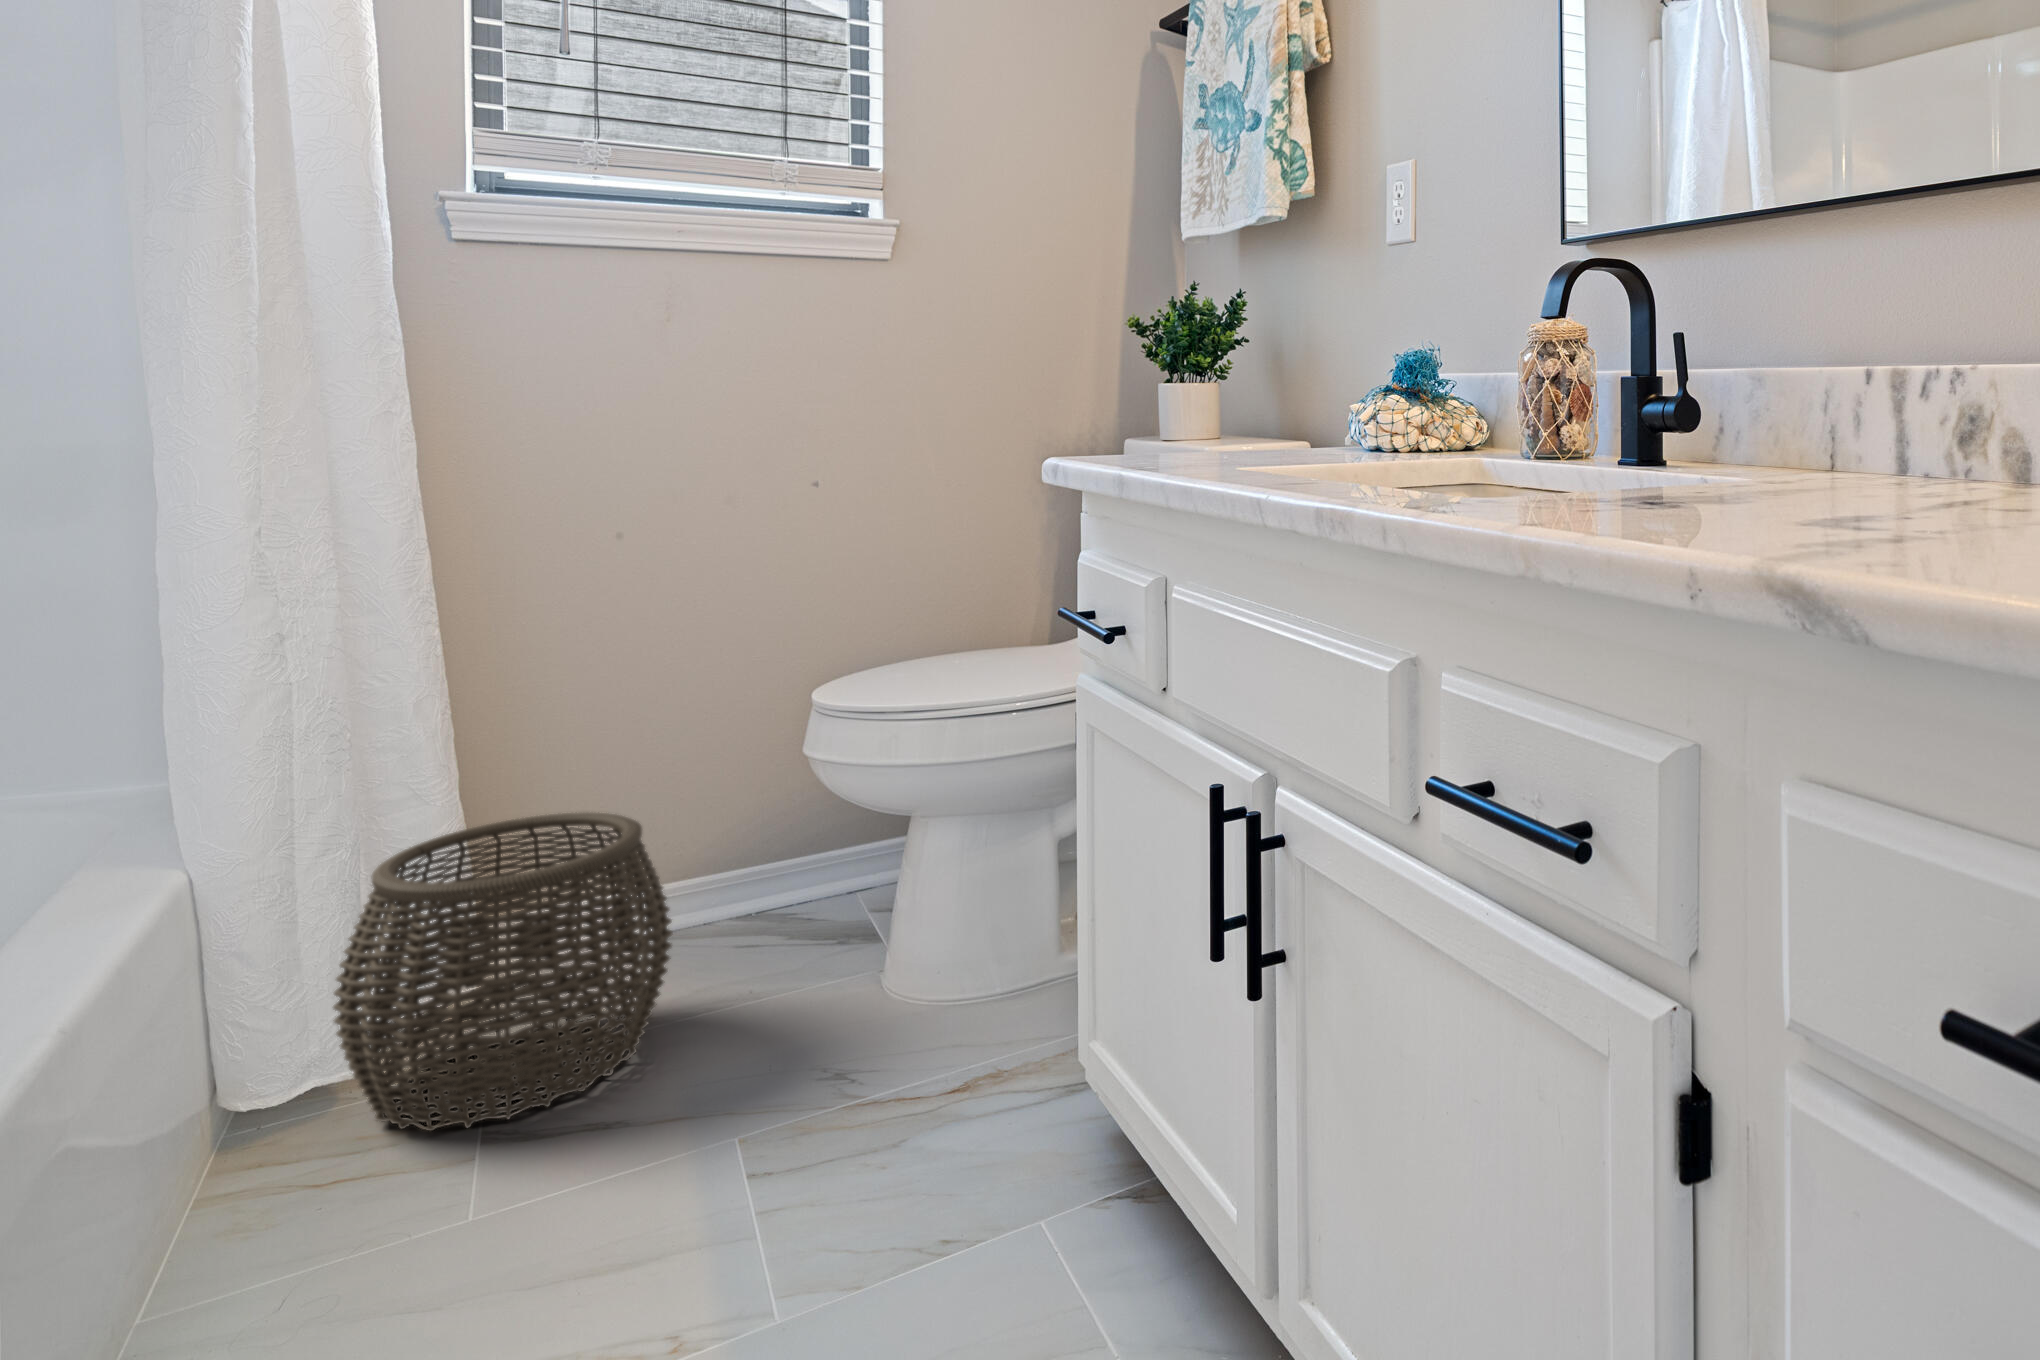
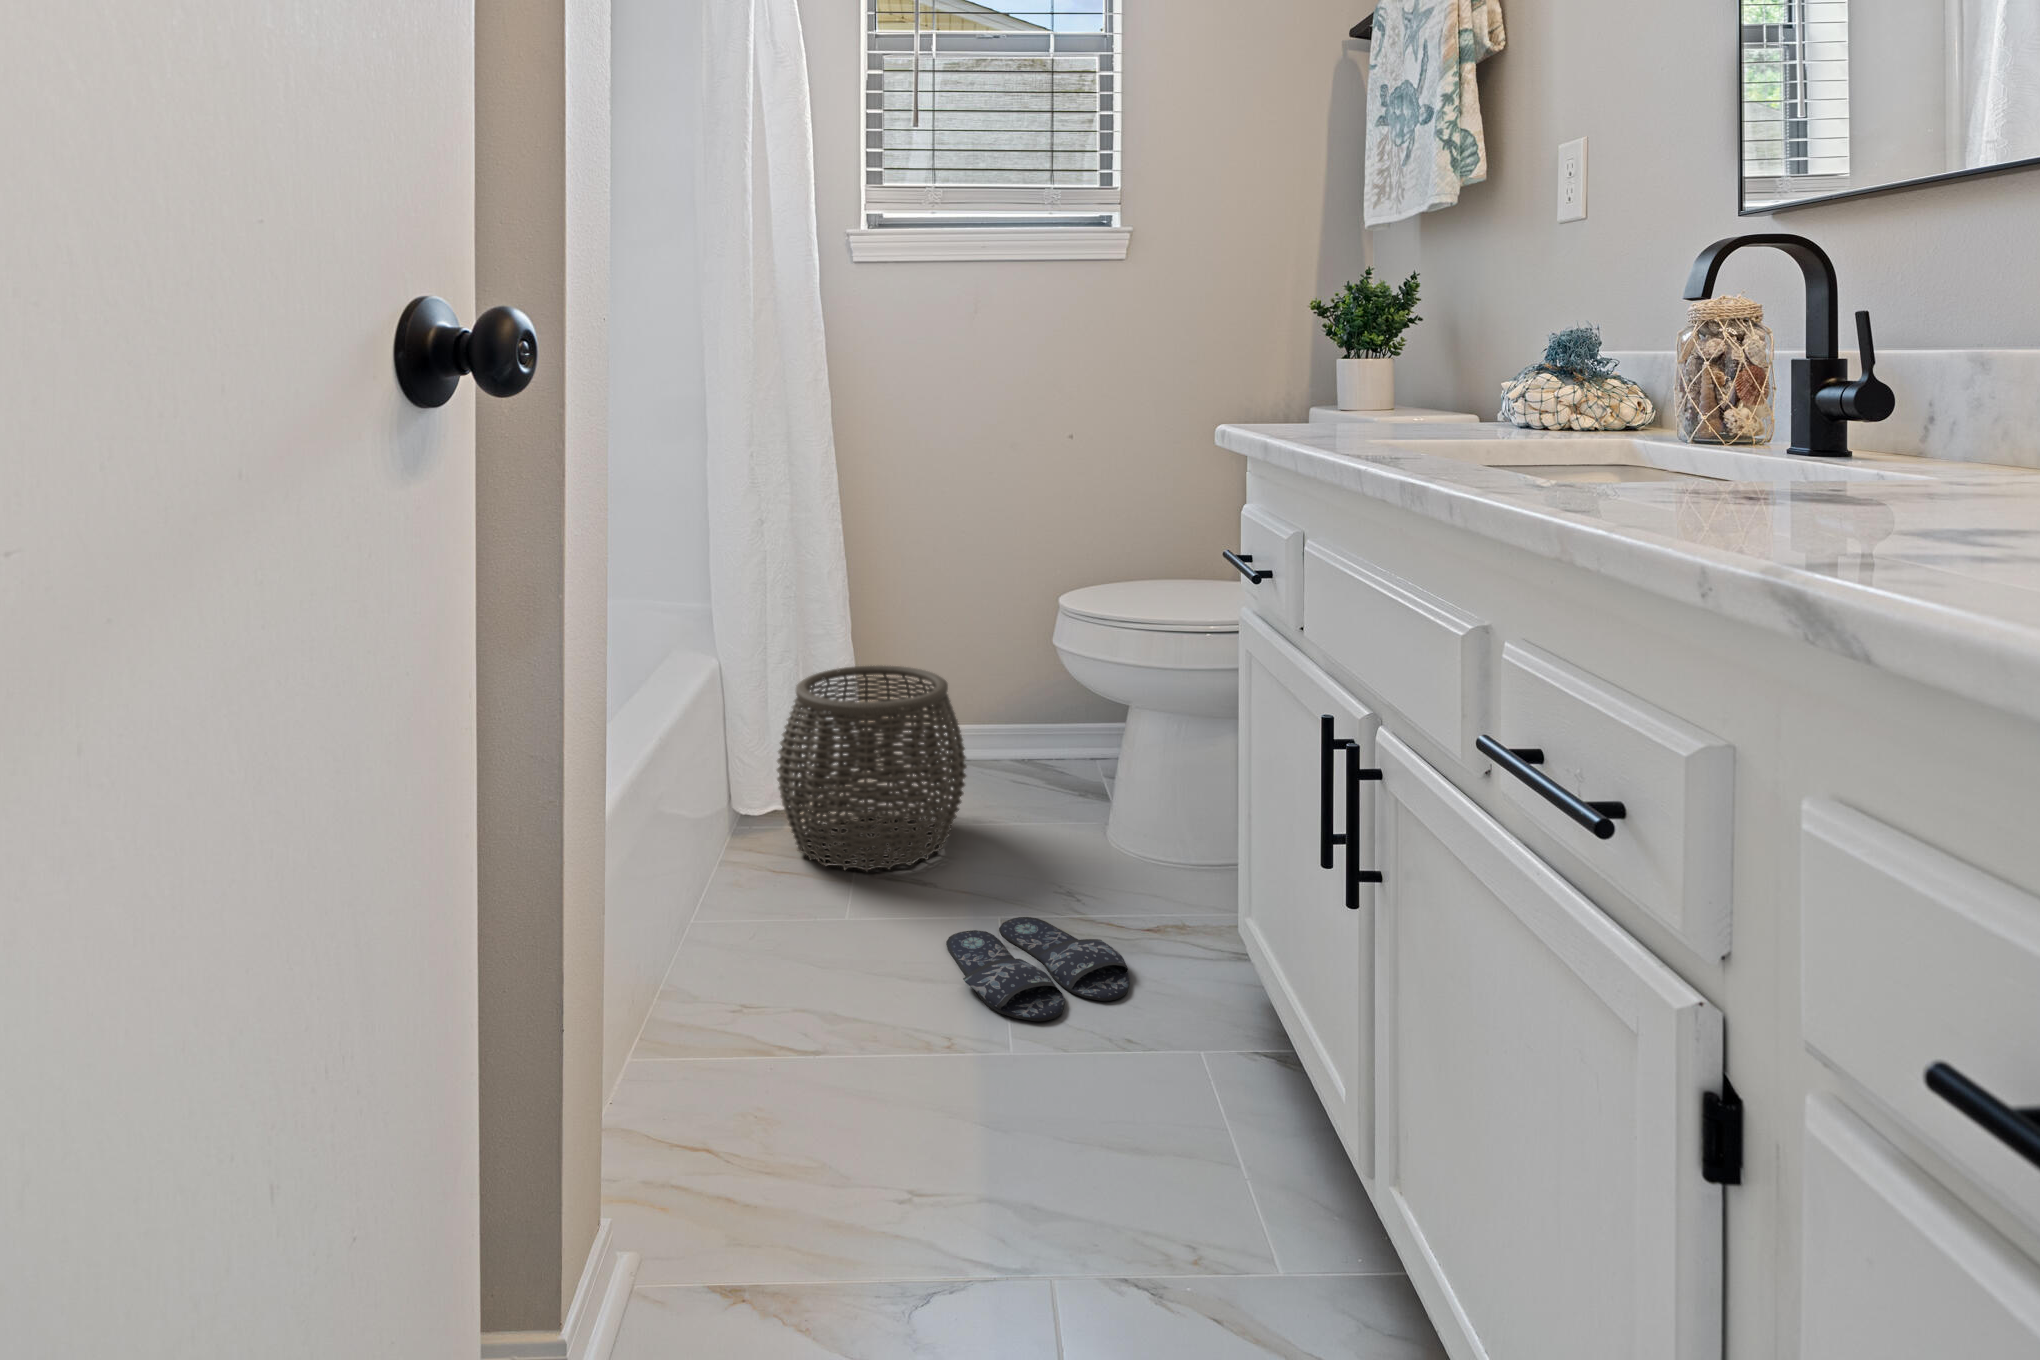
slippers: none [655,1111,932,1258] -> present [946,917,1130,1021]

